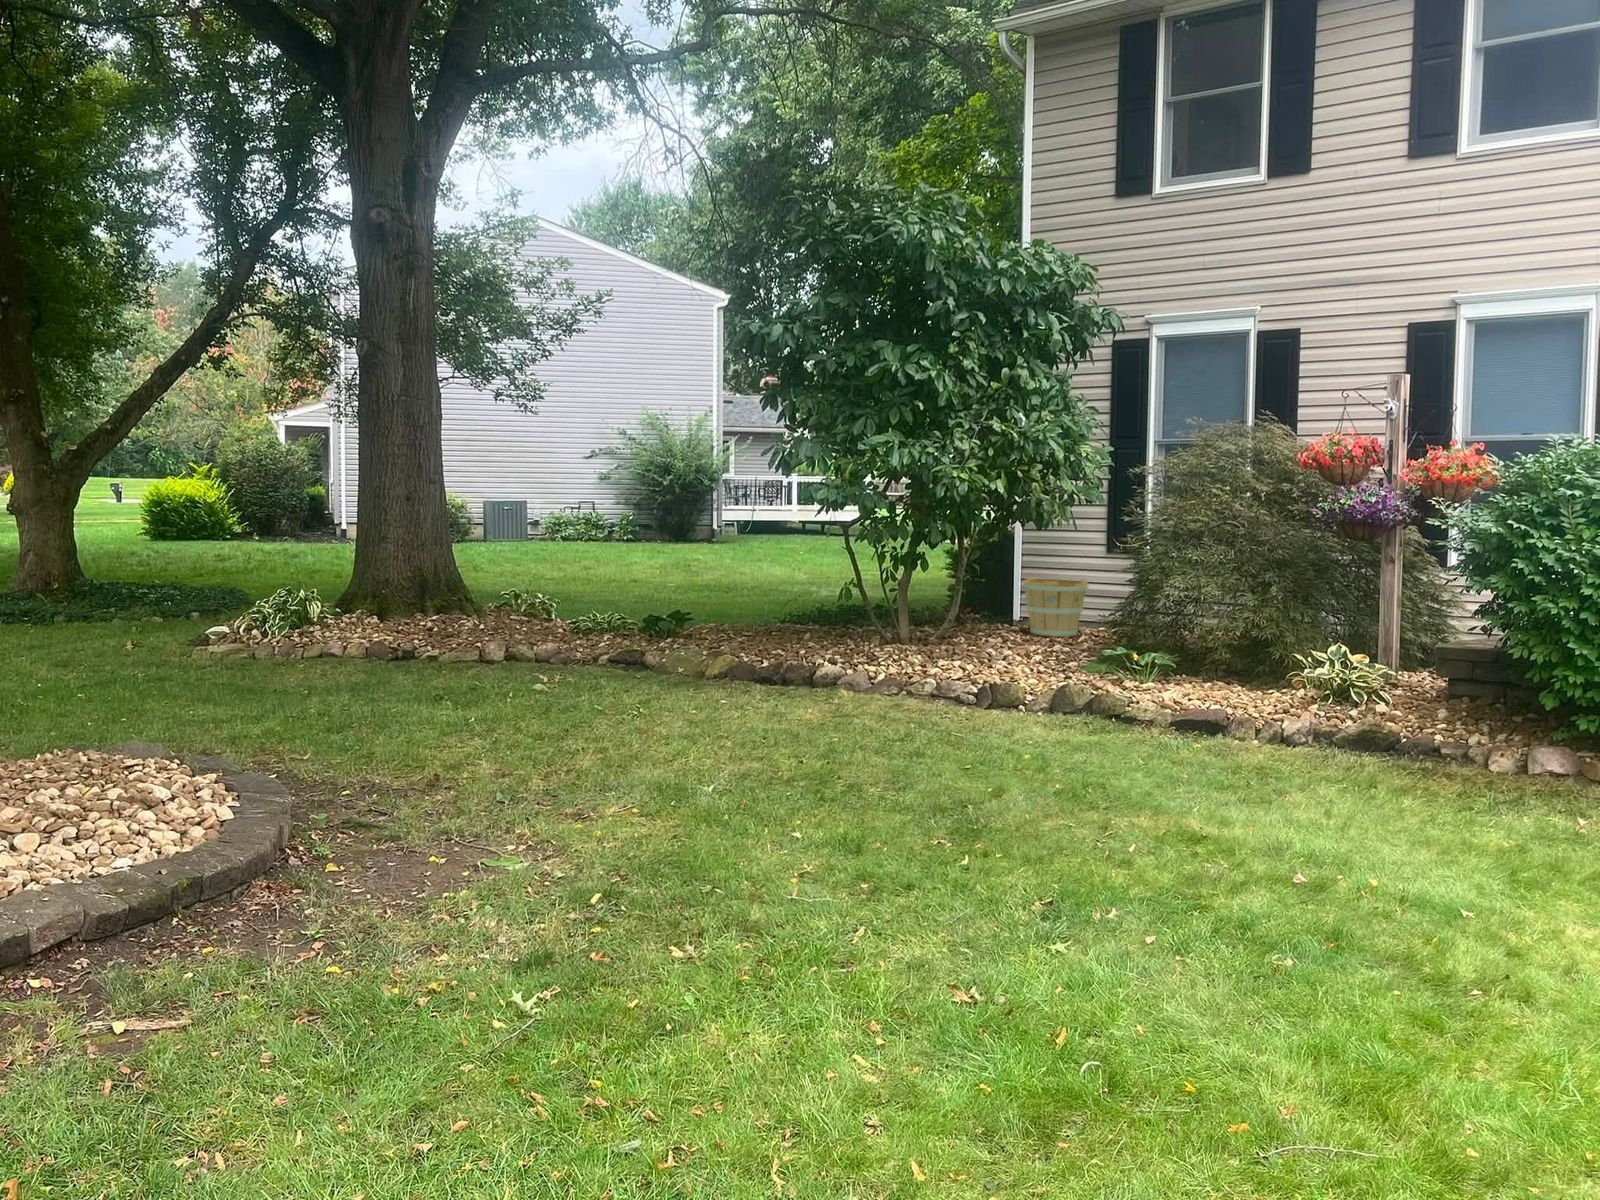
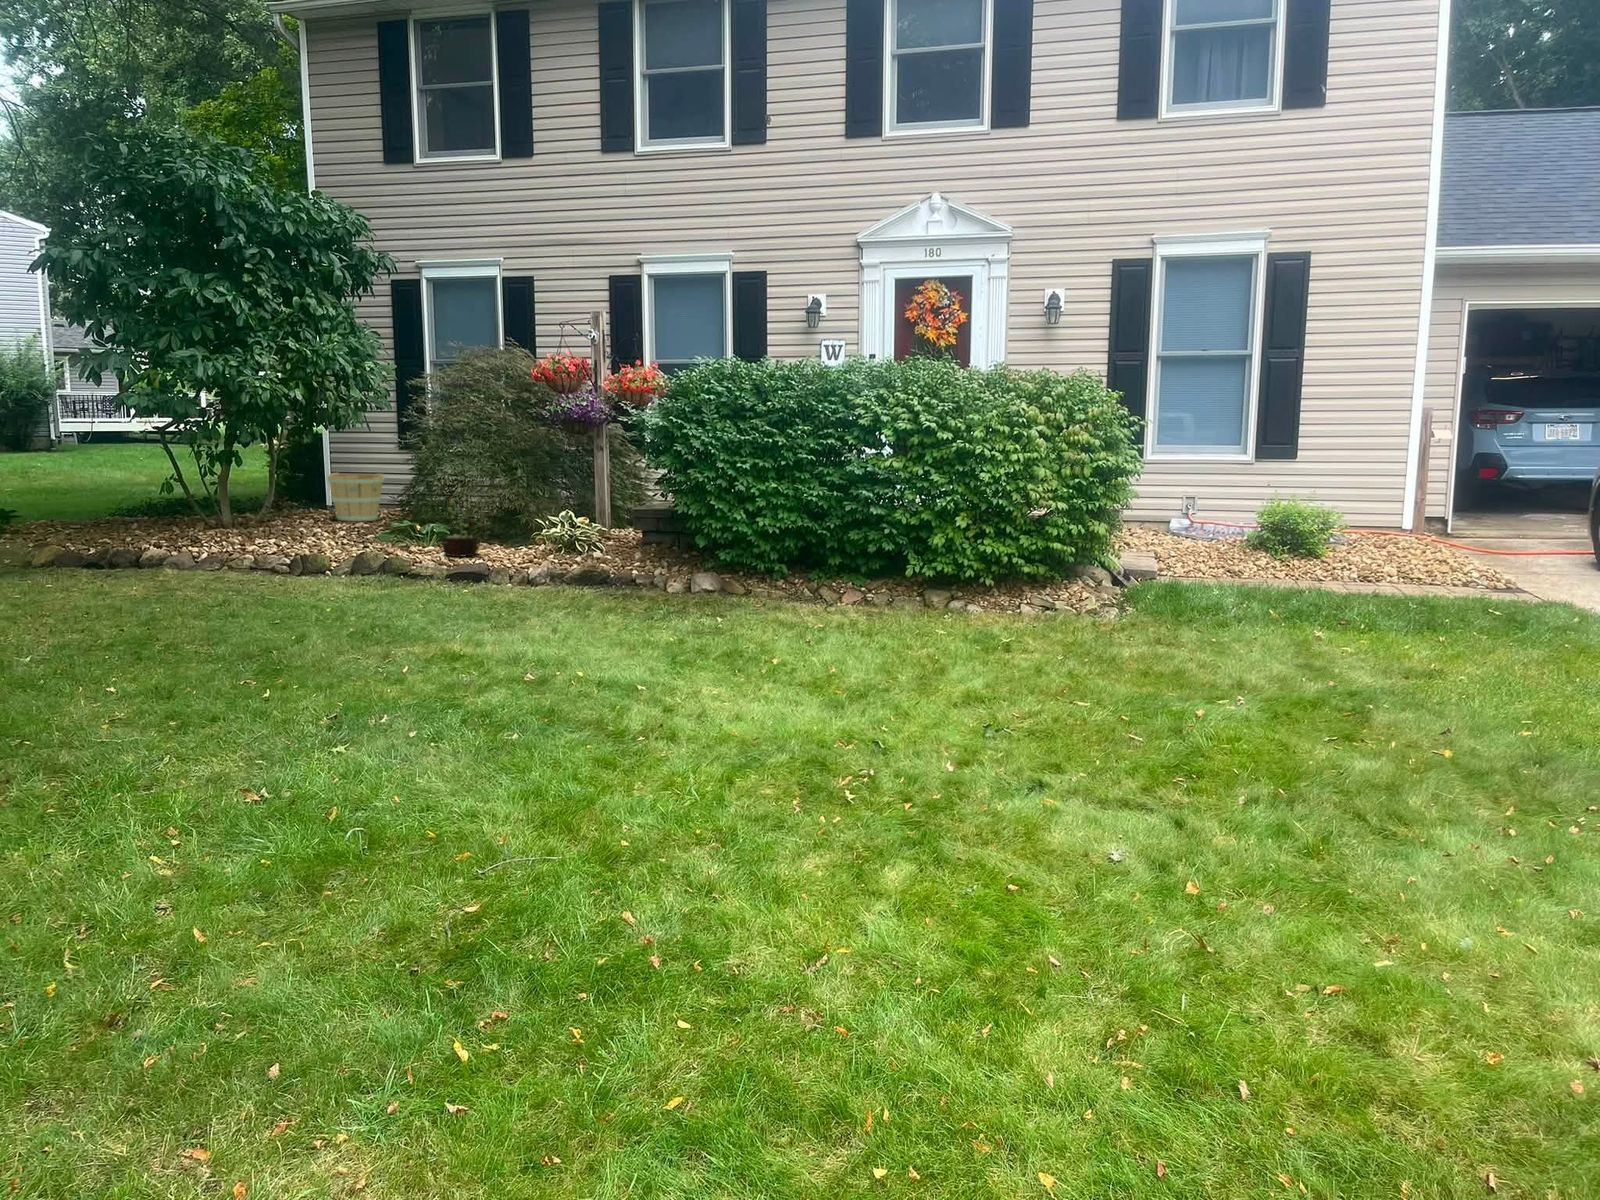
decorative plant: none [1162,612,1211,698] -> present [442,497,478,557]

